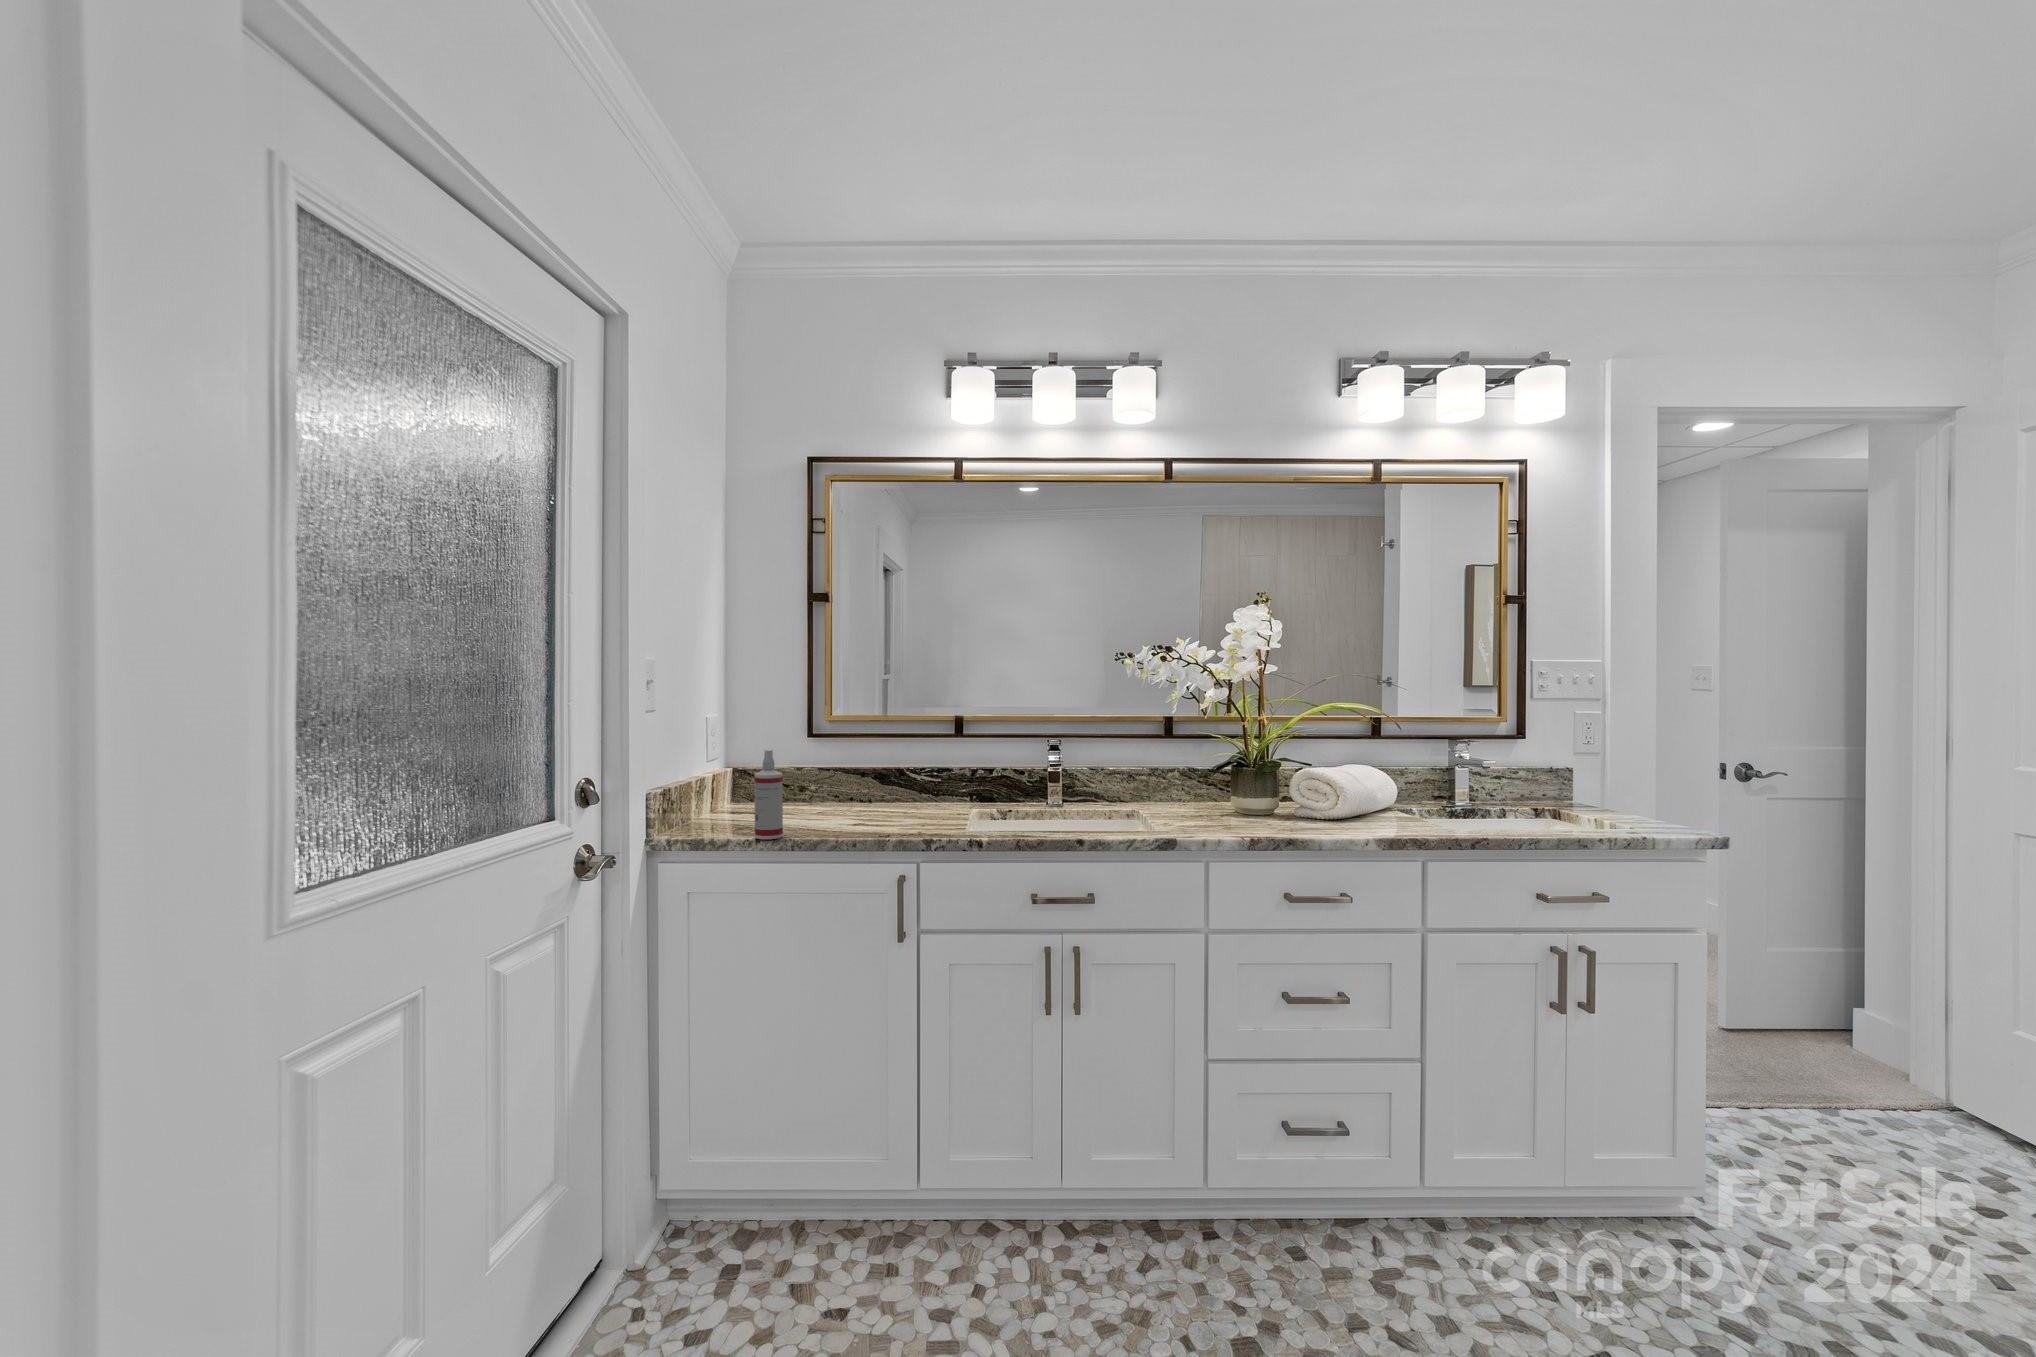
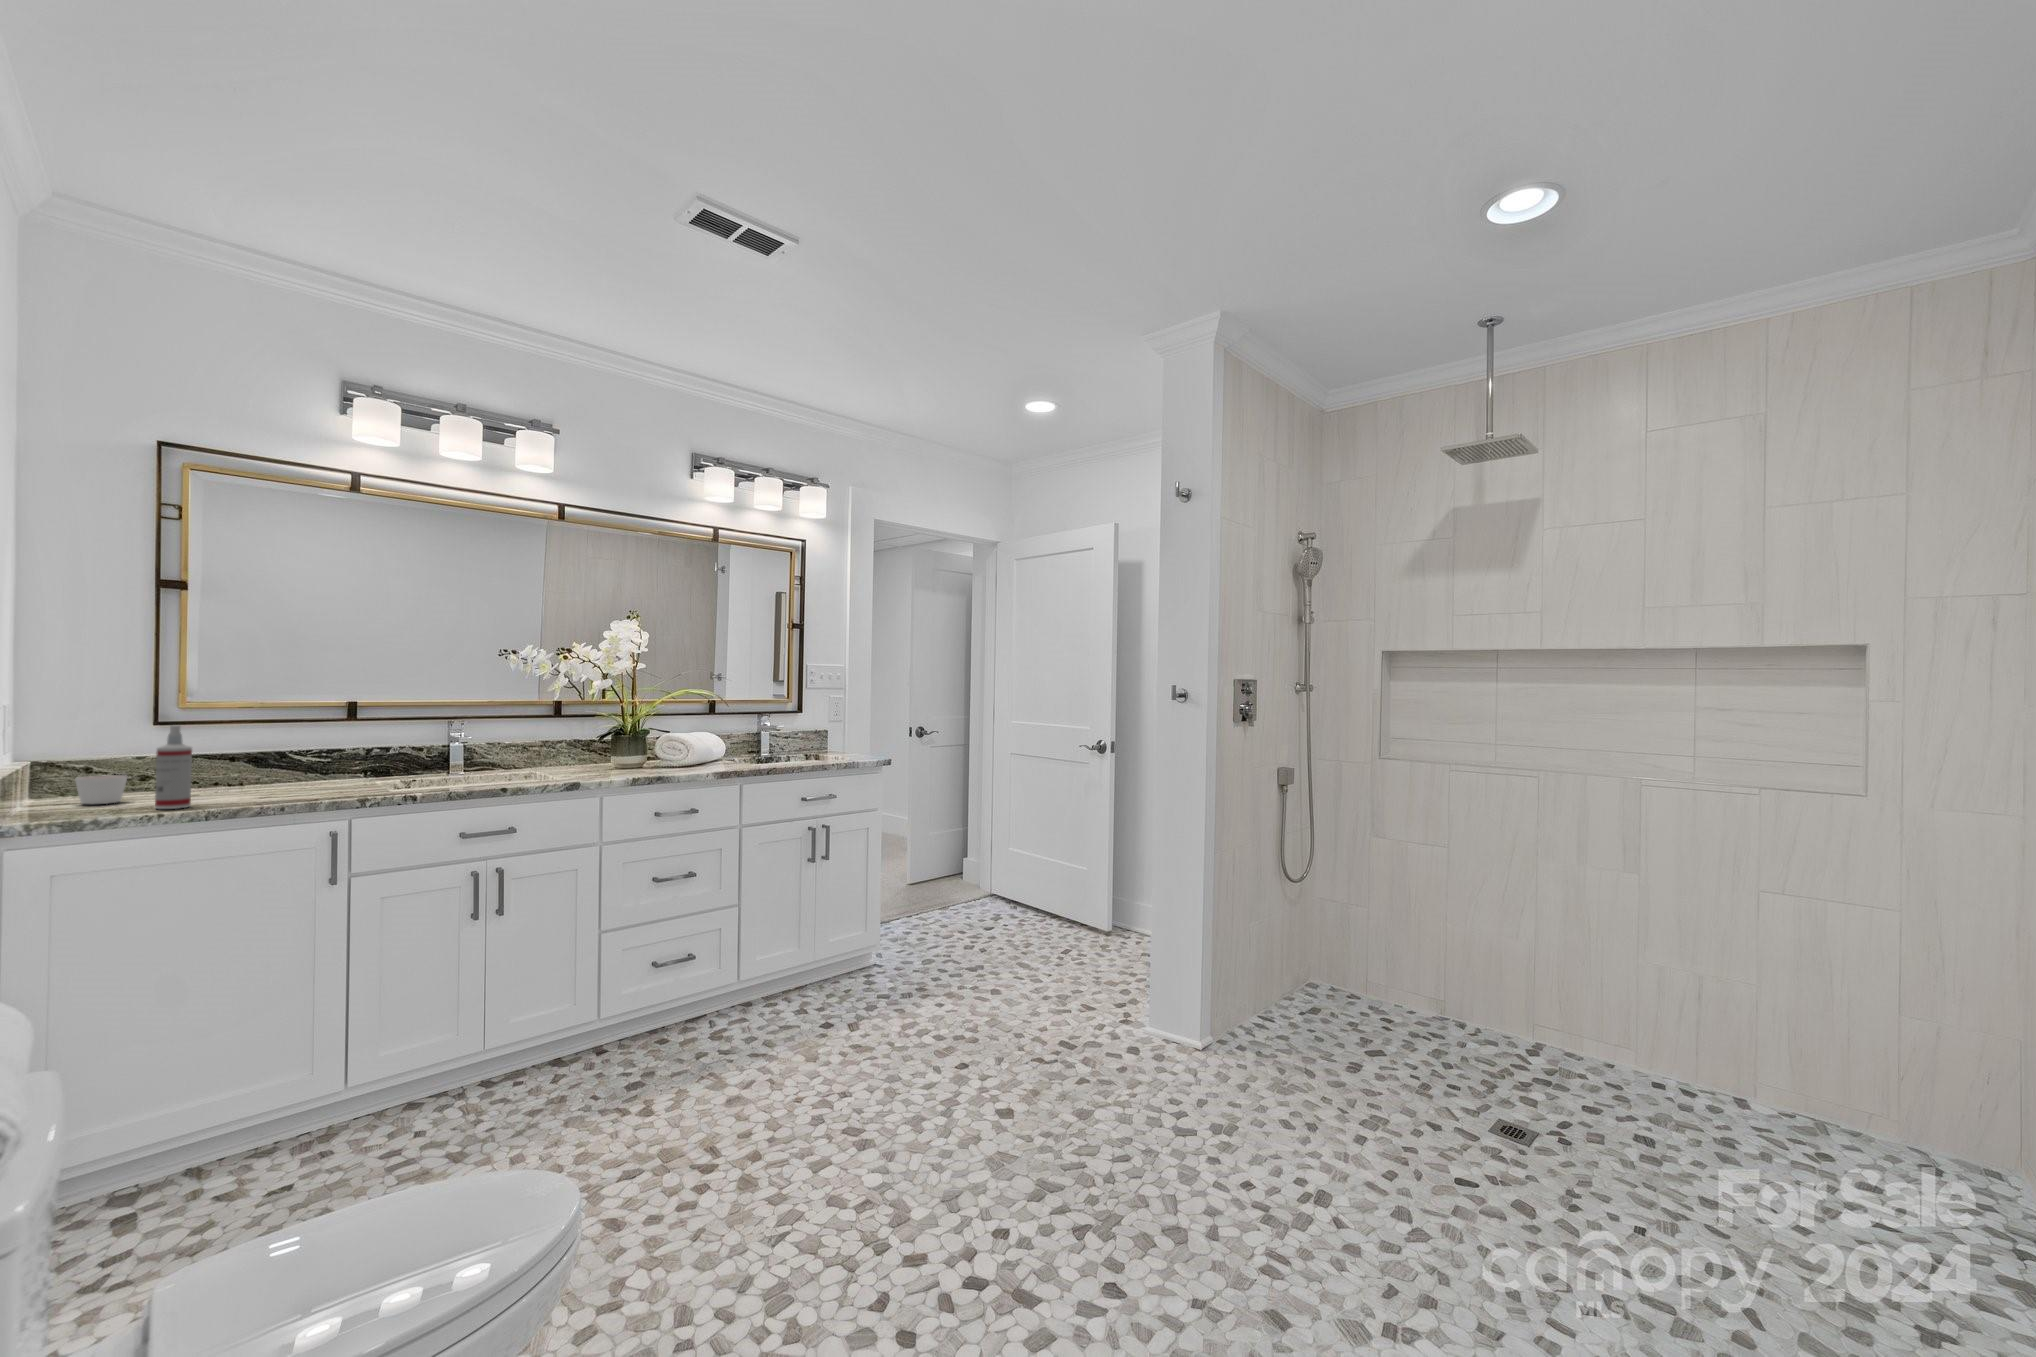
candle: none [713,795,751,825] -> present [75,775,127,804]

